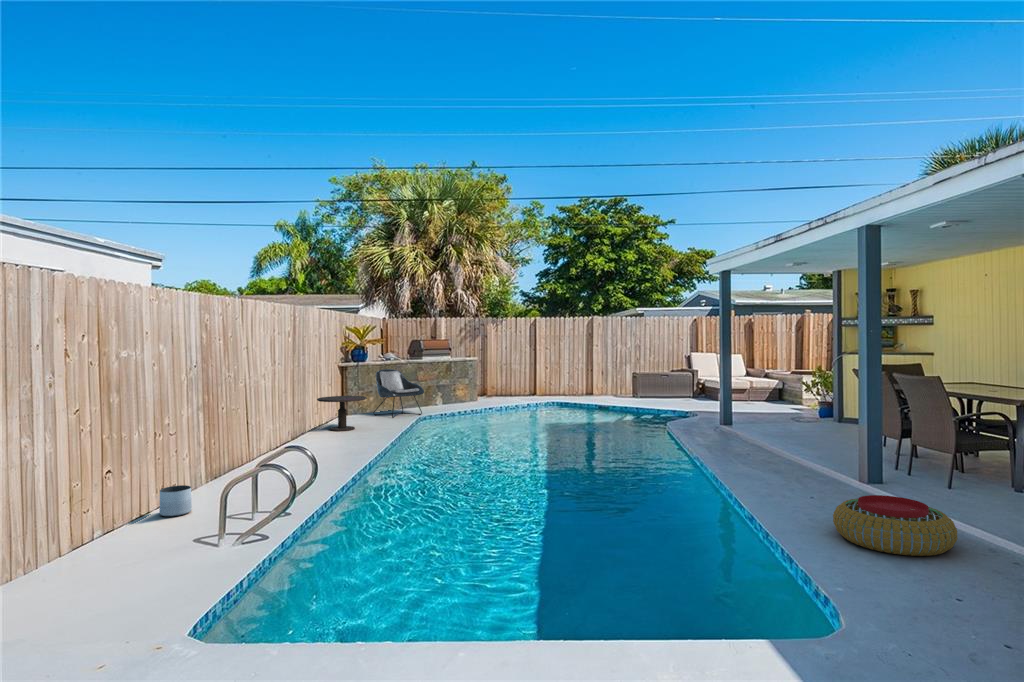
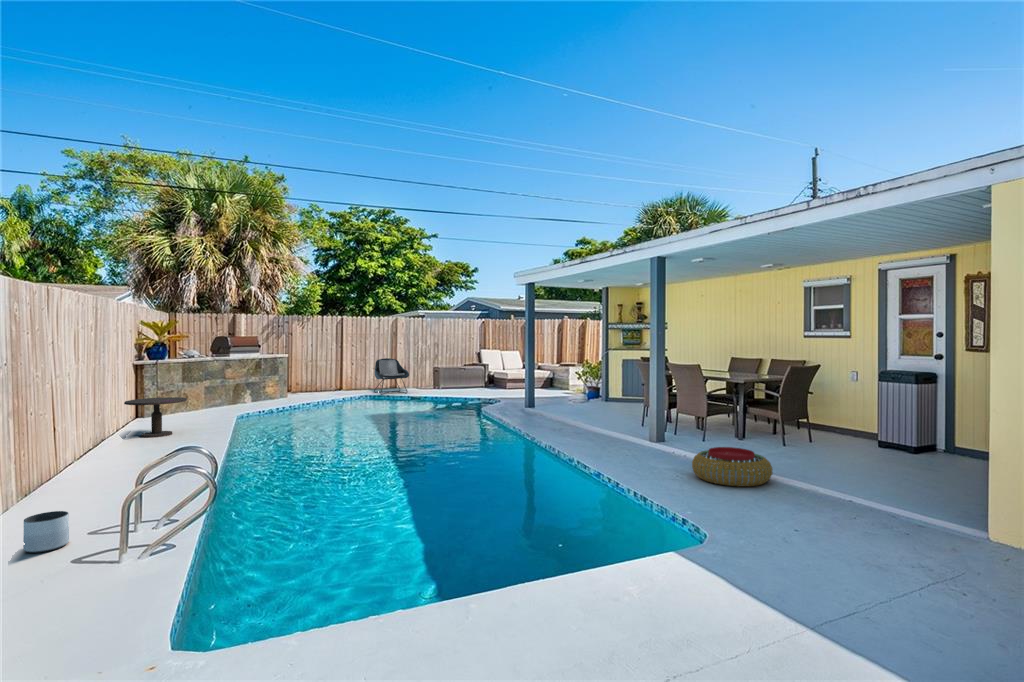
lounge chair: present [373,369,424,418] -> present [374,358,409,395]

